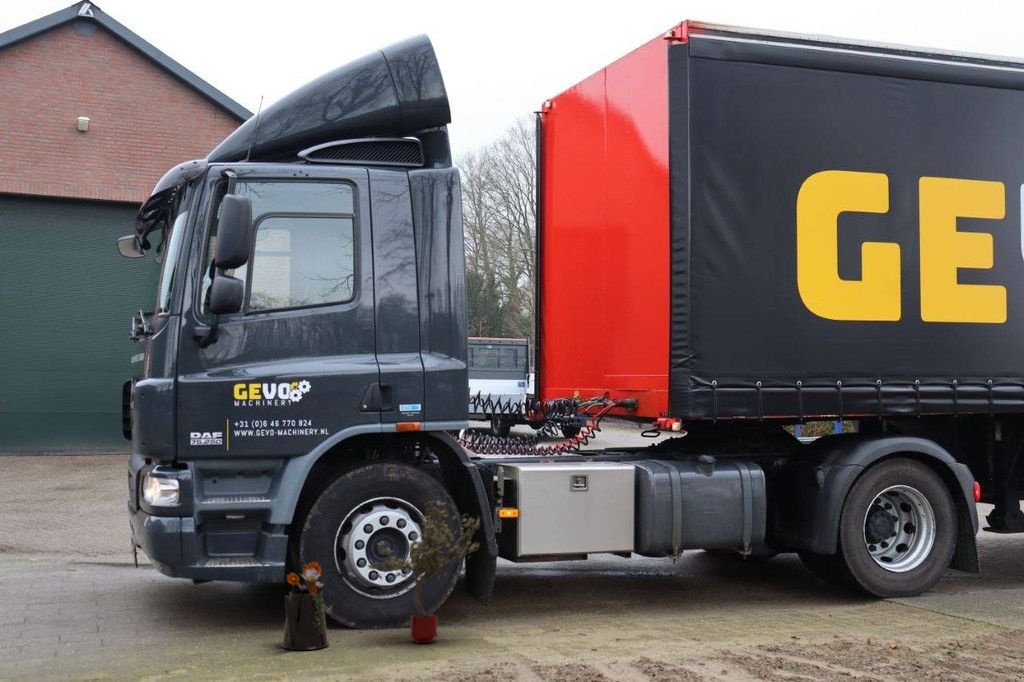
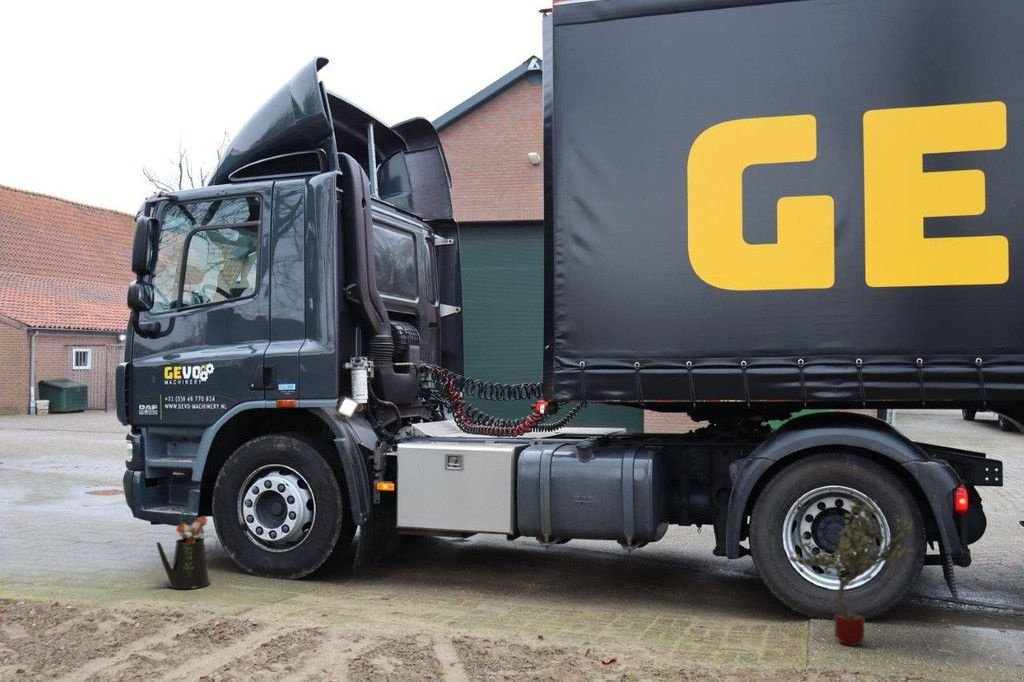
potted tree: present [368,500,480,643] -> present [789,497,914,645]

